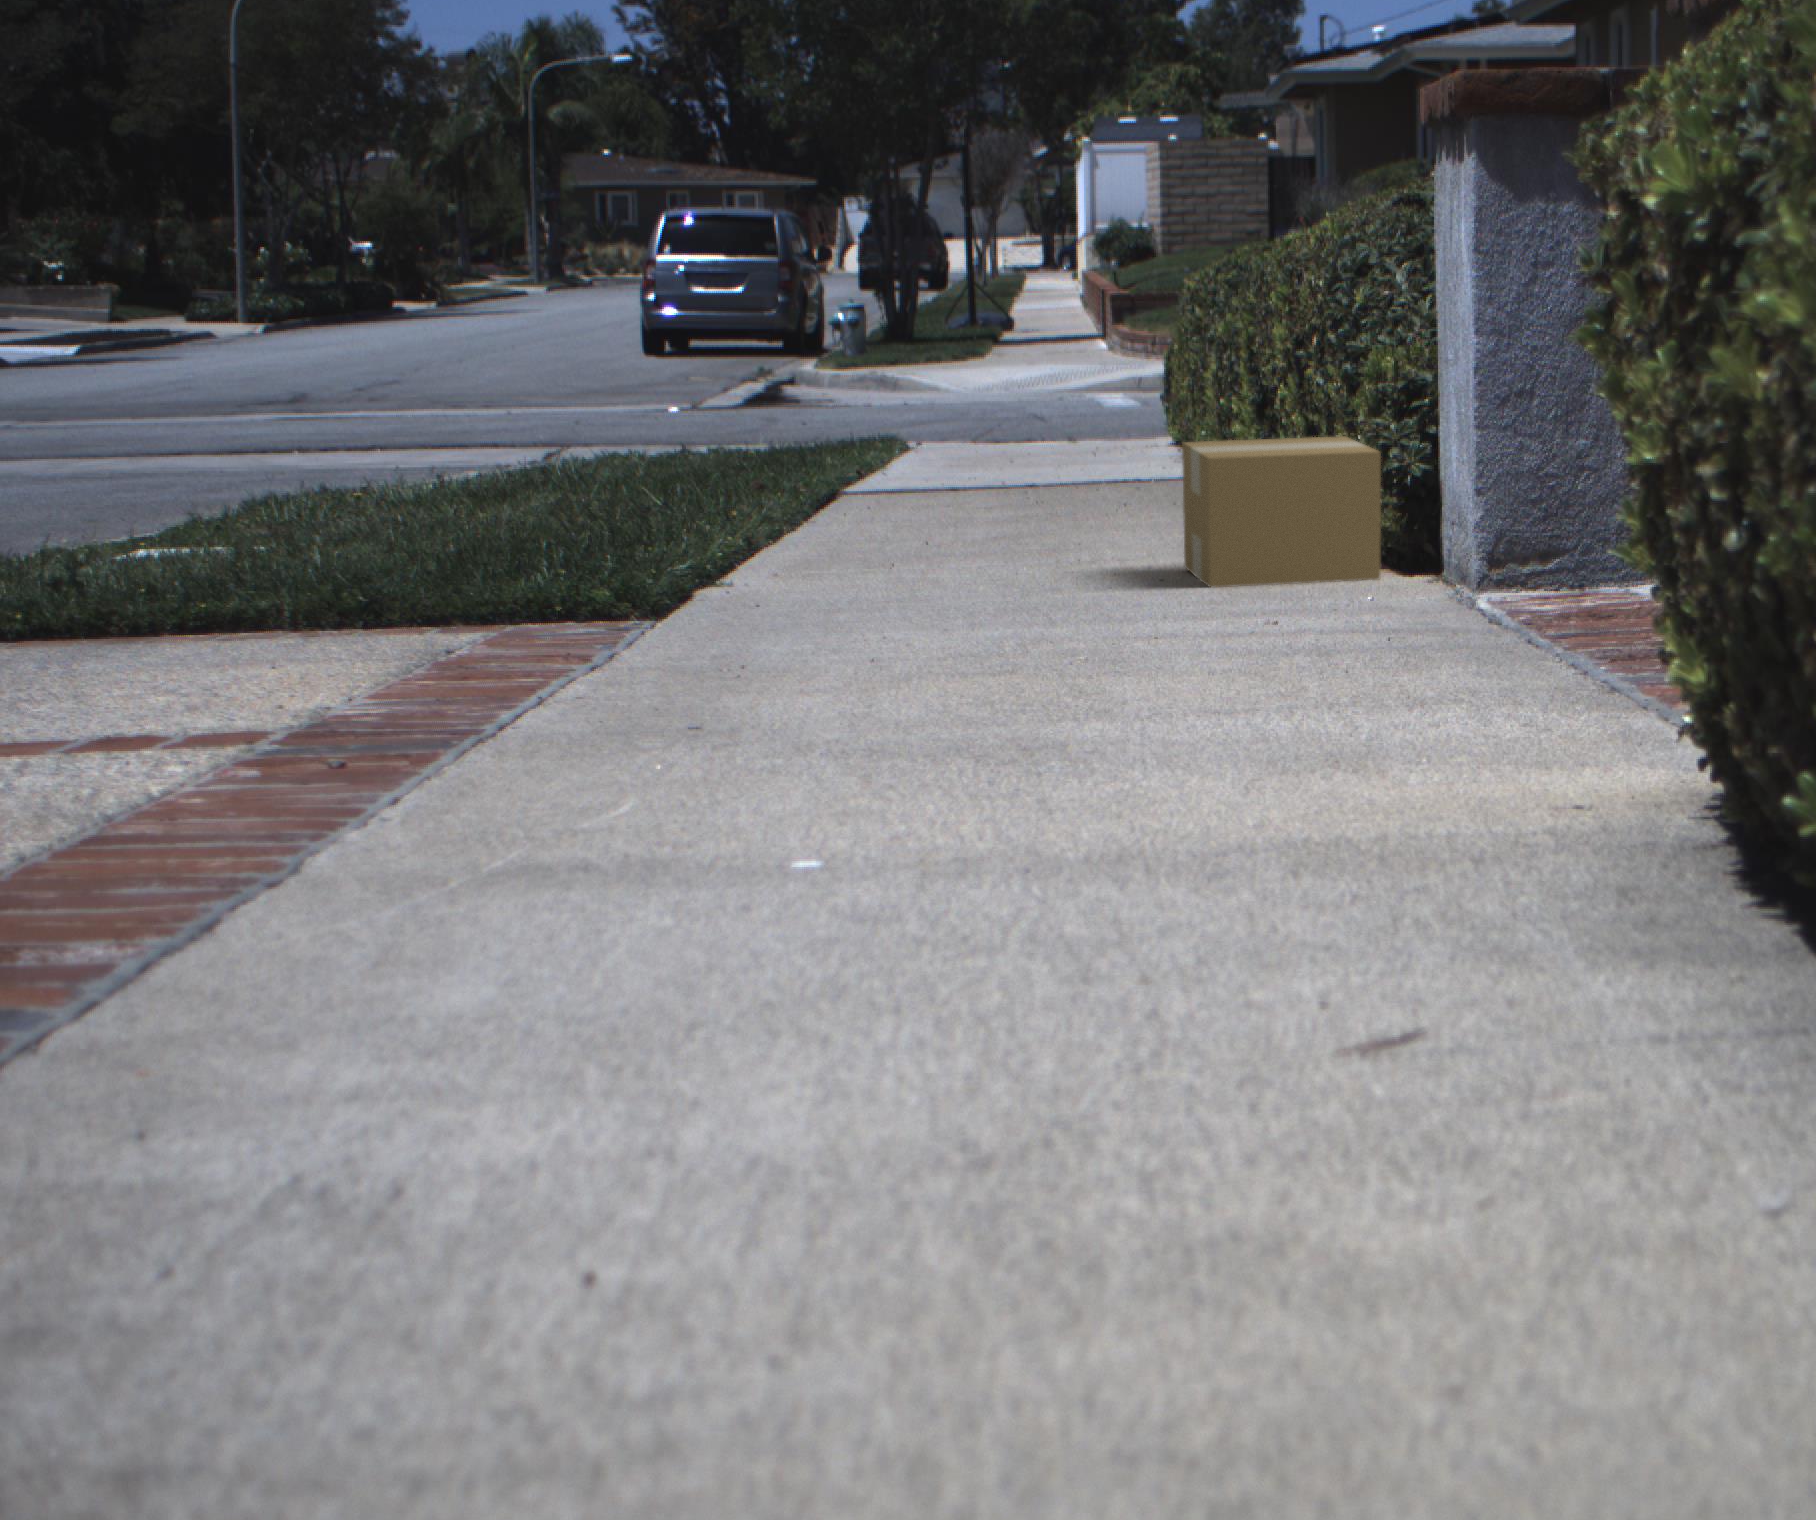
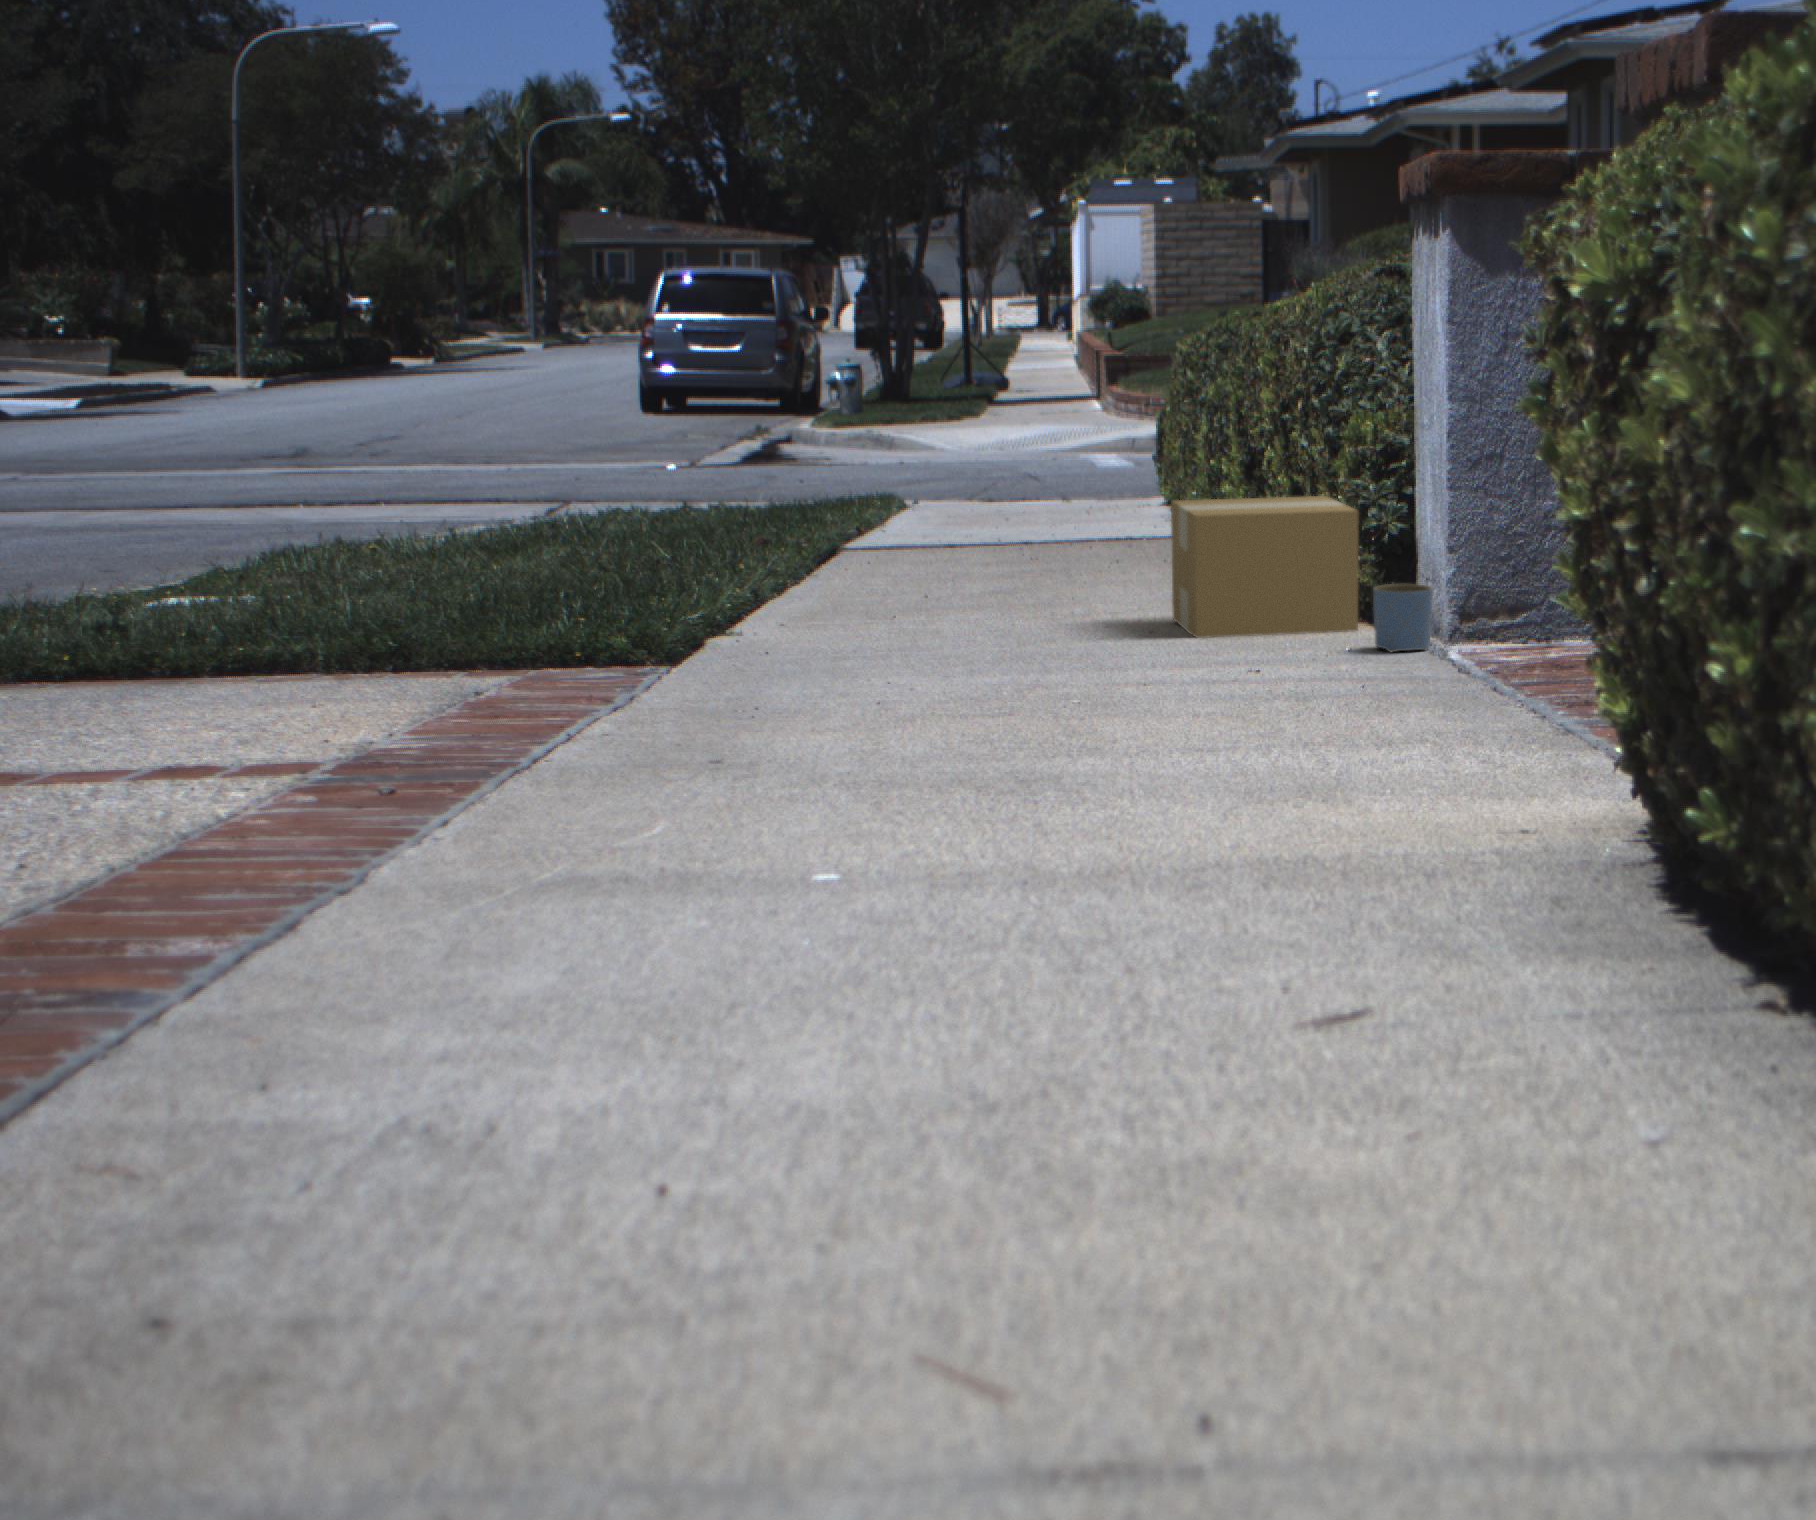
planter: none [1398,530,1461,603] -> present [1373,584,1433,652]

